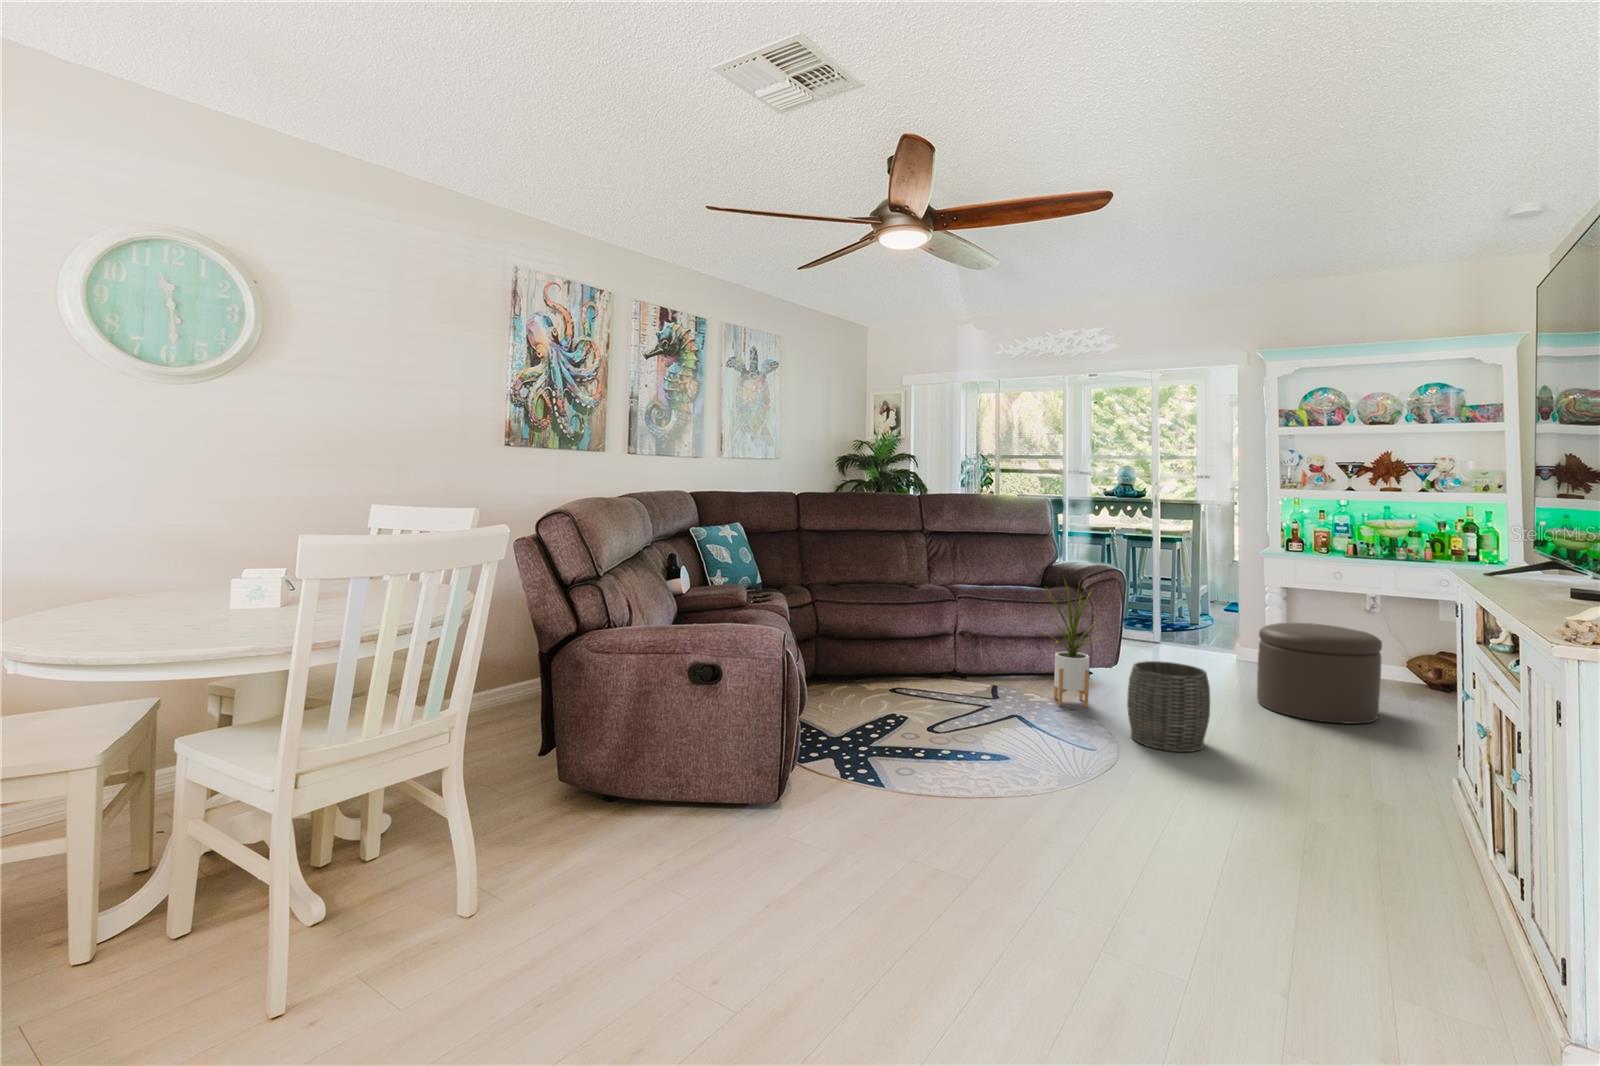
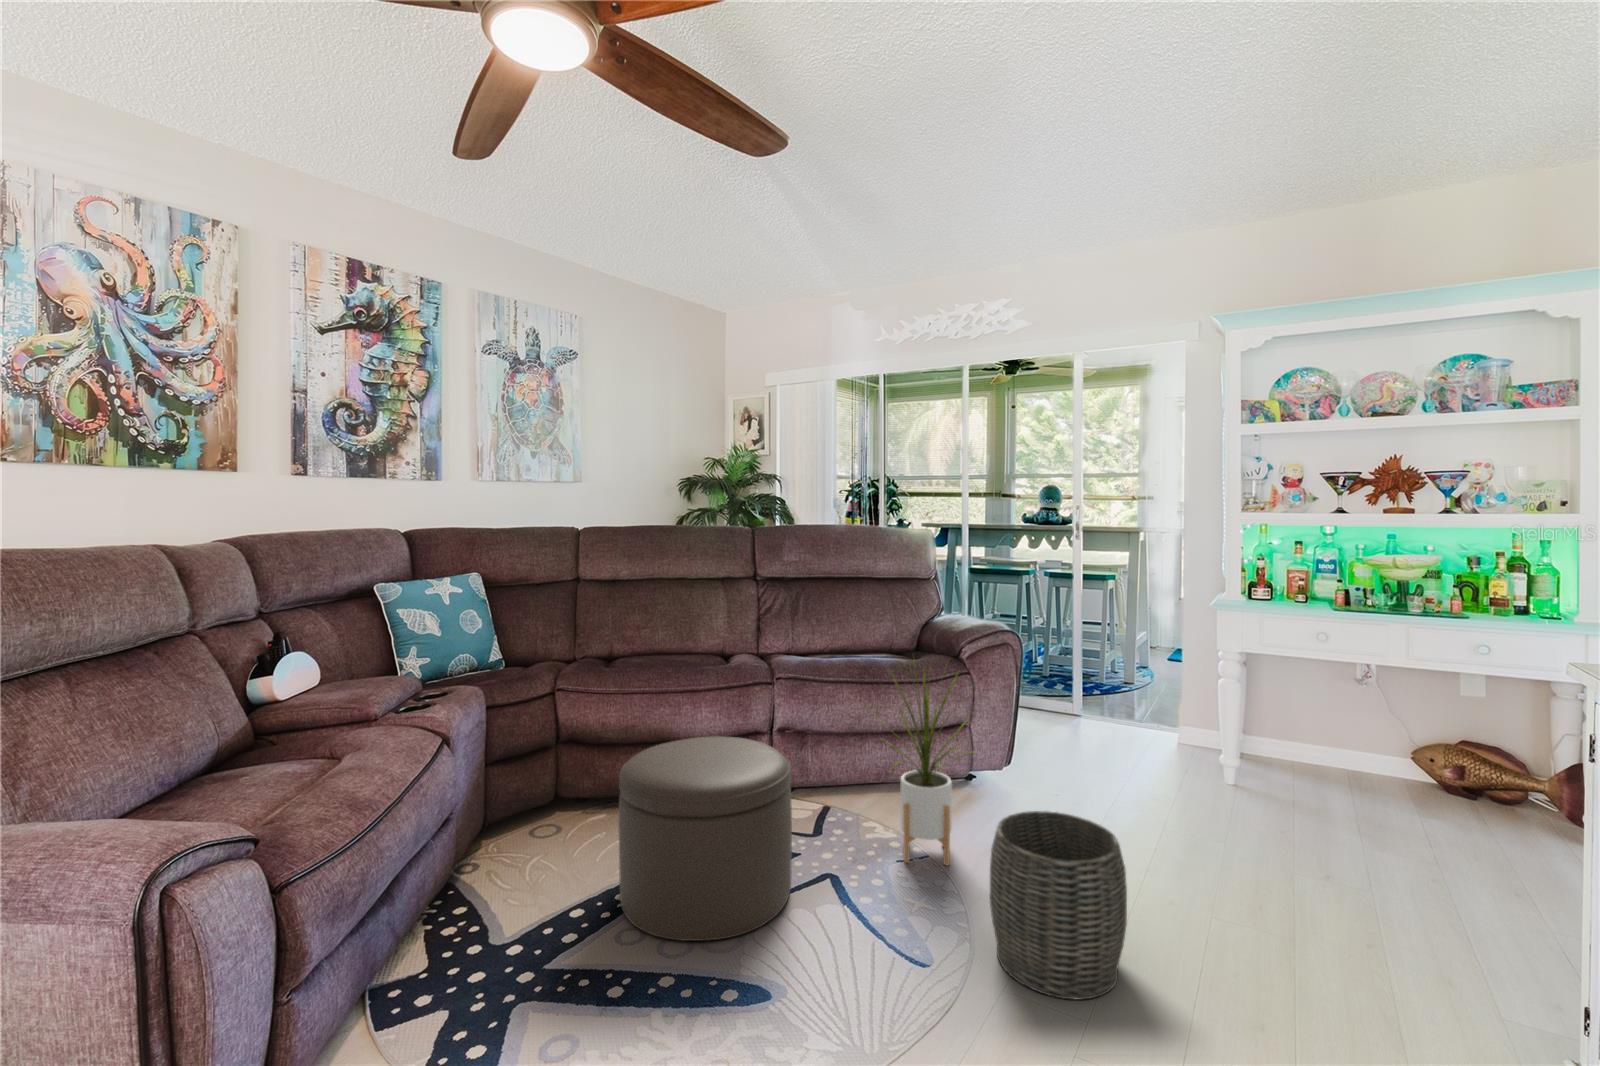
ottoman: present [1257,623,1382,724] -> present [619,736,792,941]

